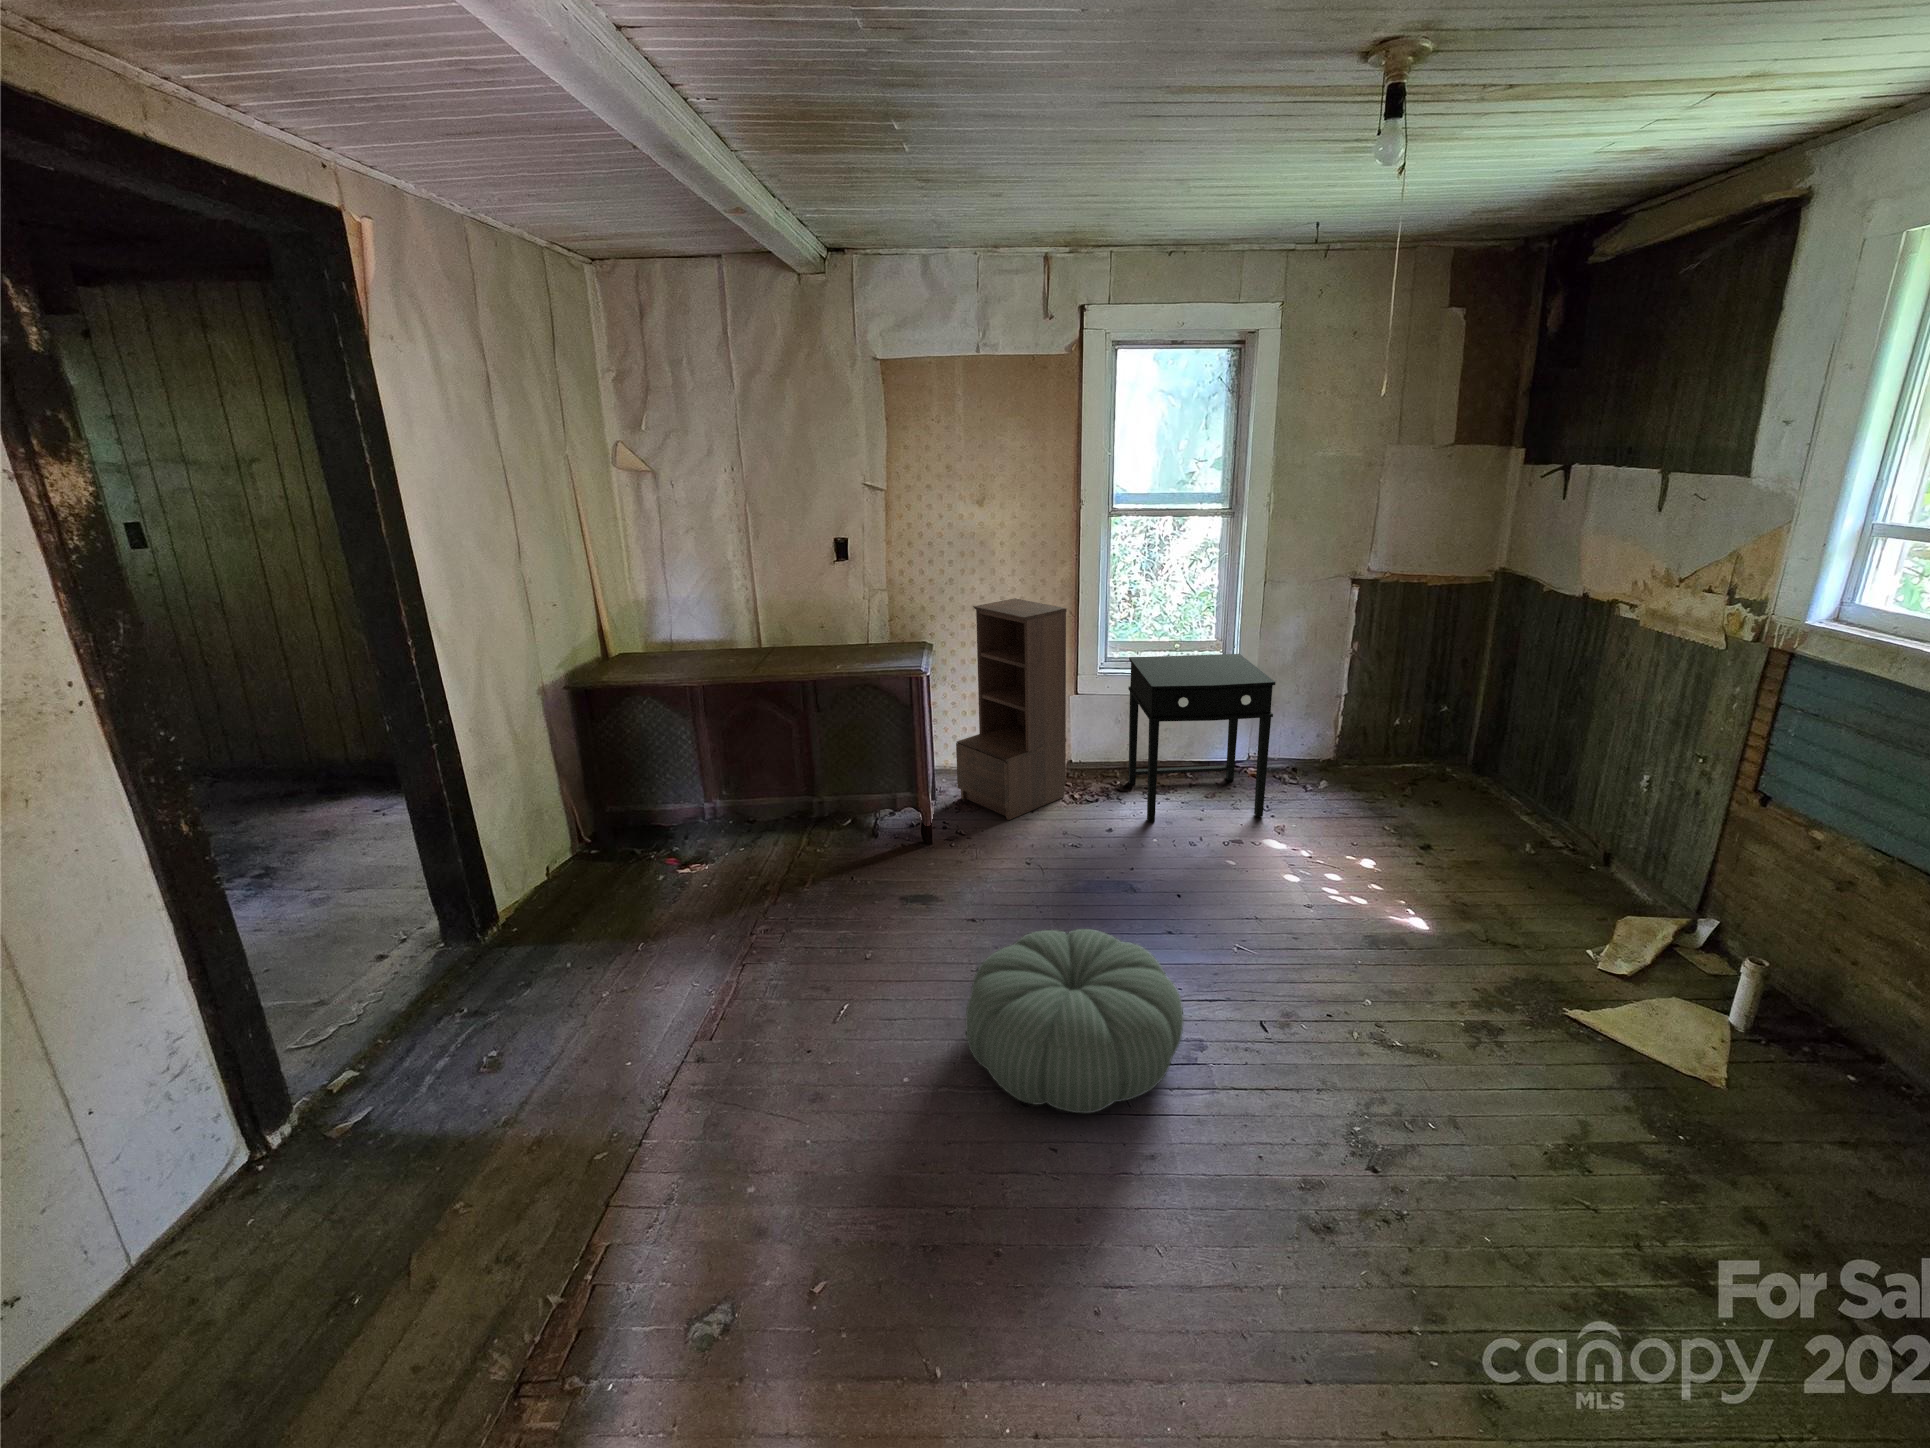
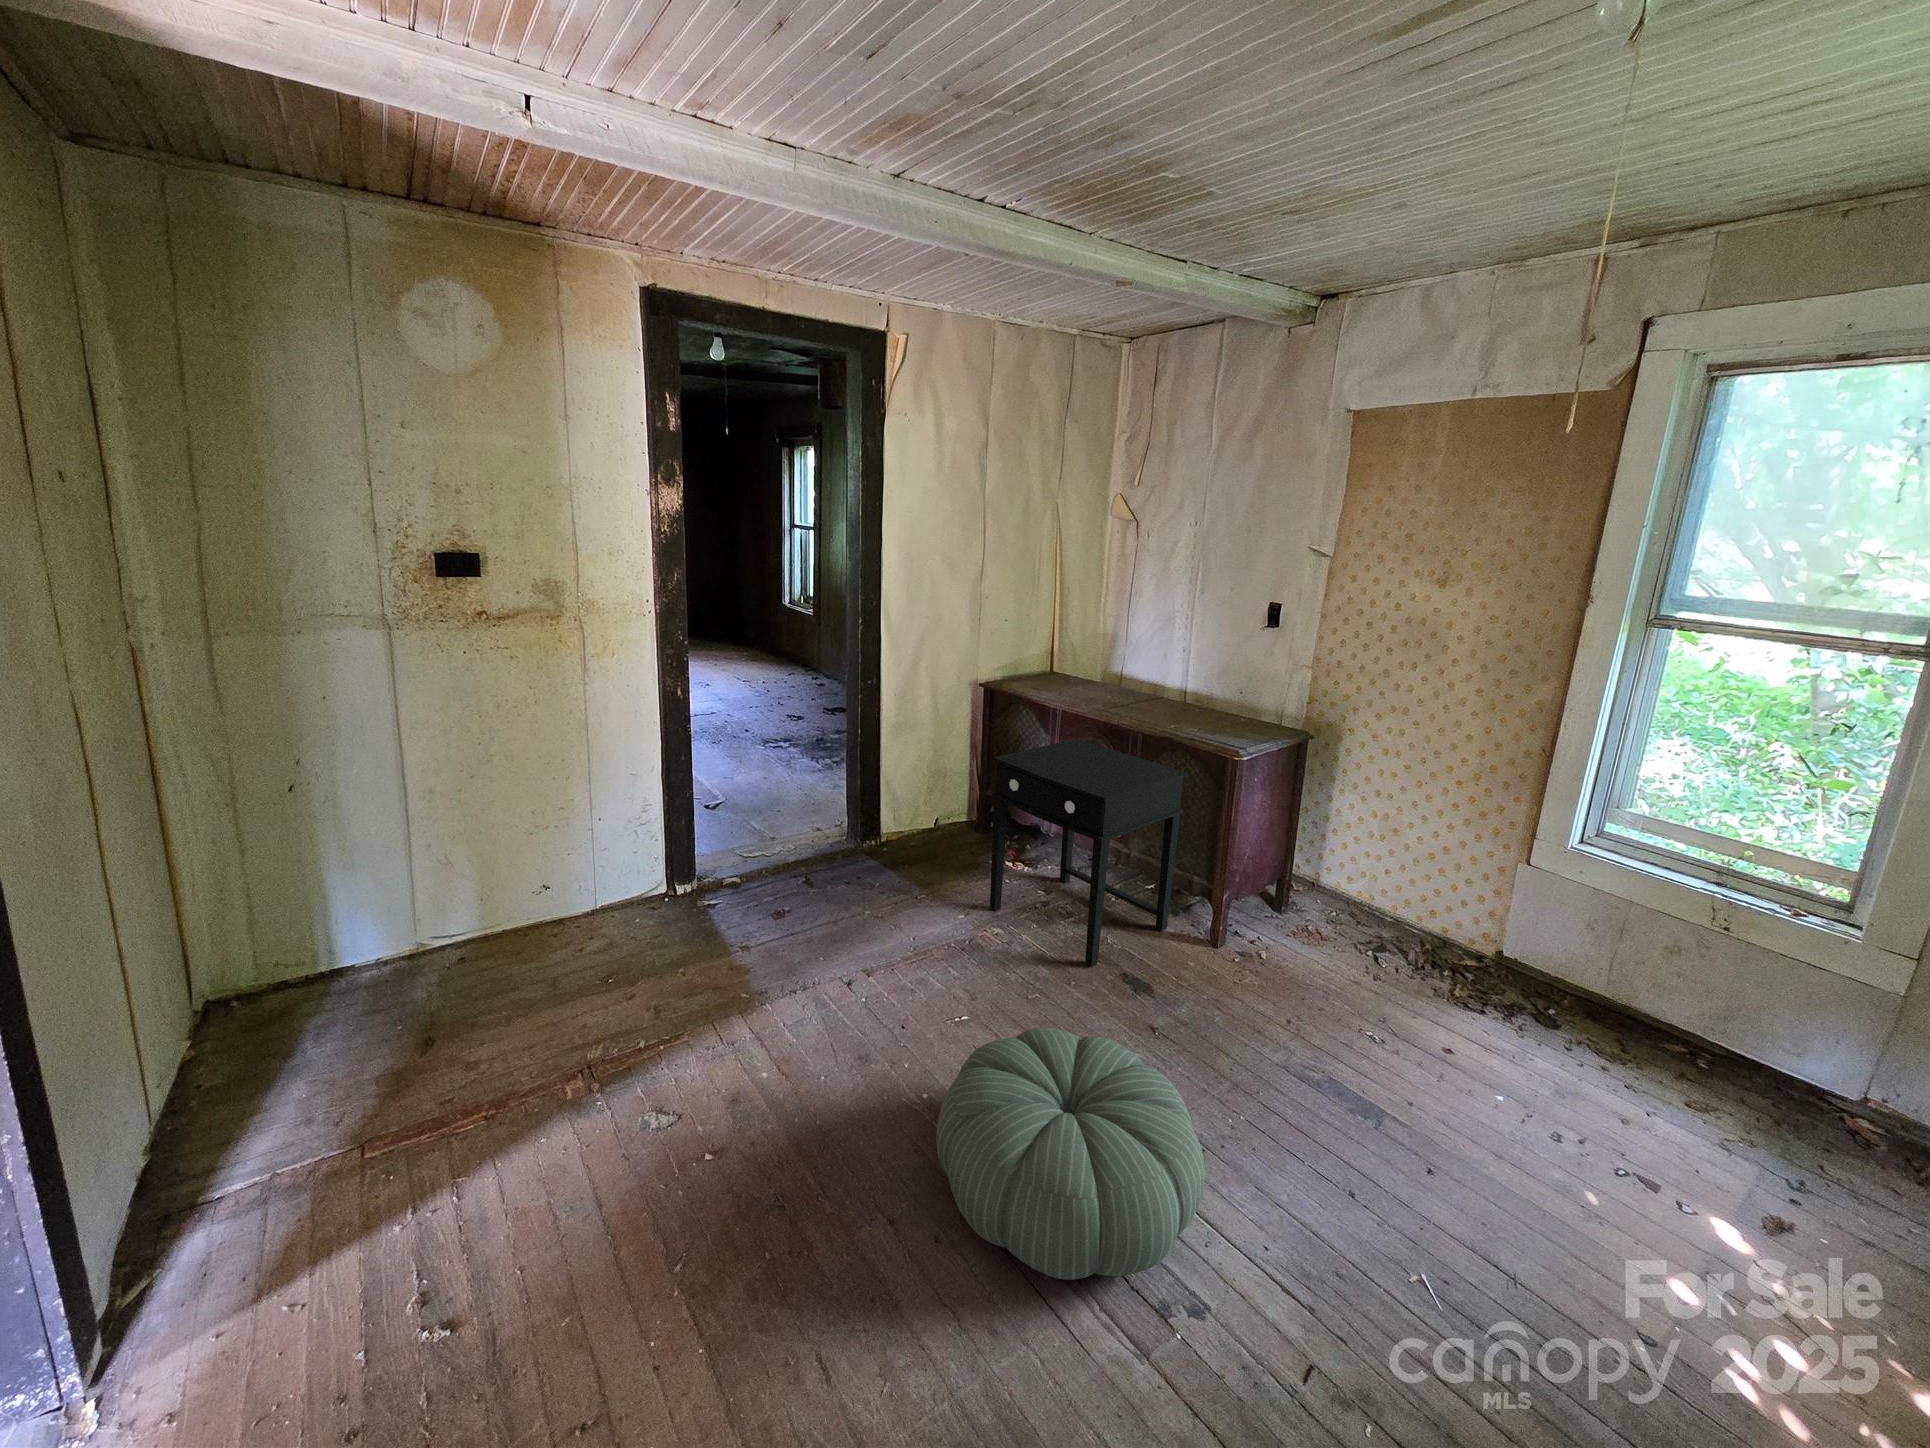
bookshelf: present [956,598,1067,820] -> none [1314,703,1501,985]
side table: present [1128,654,1275,822] -> present [990,739,1187,967]

